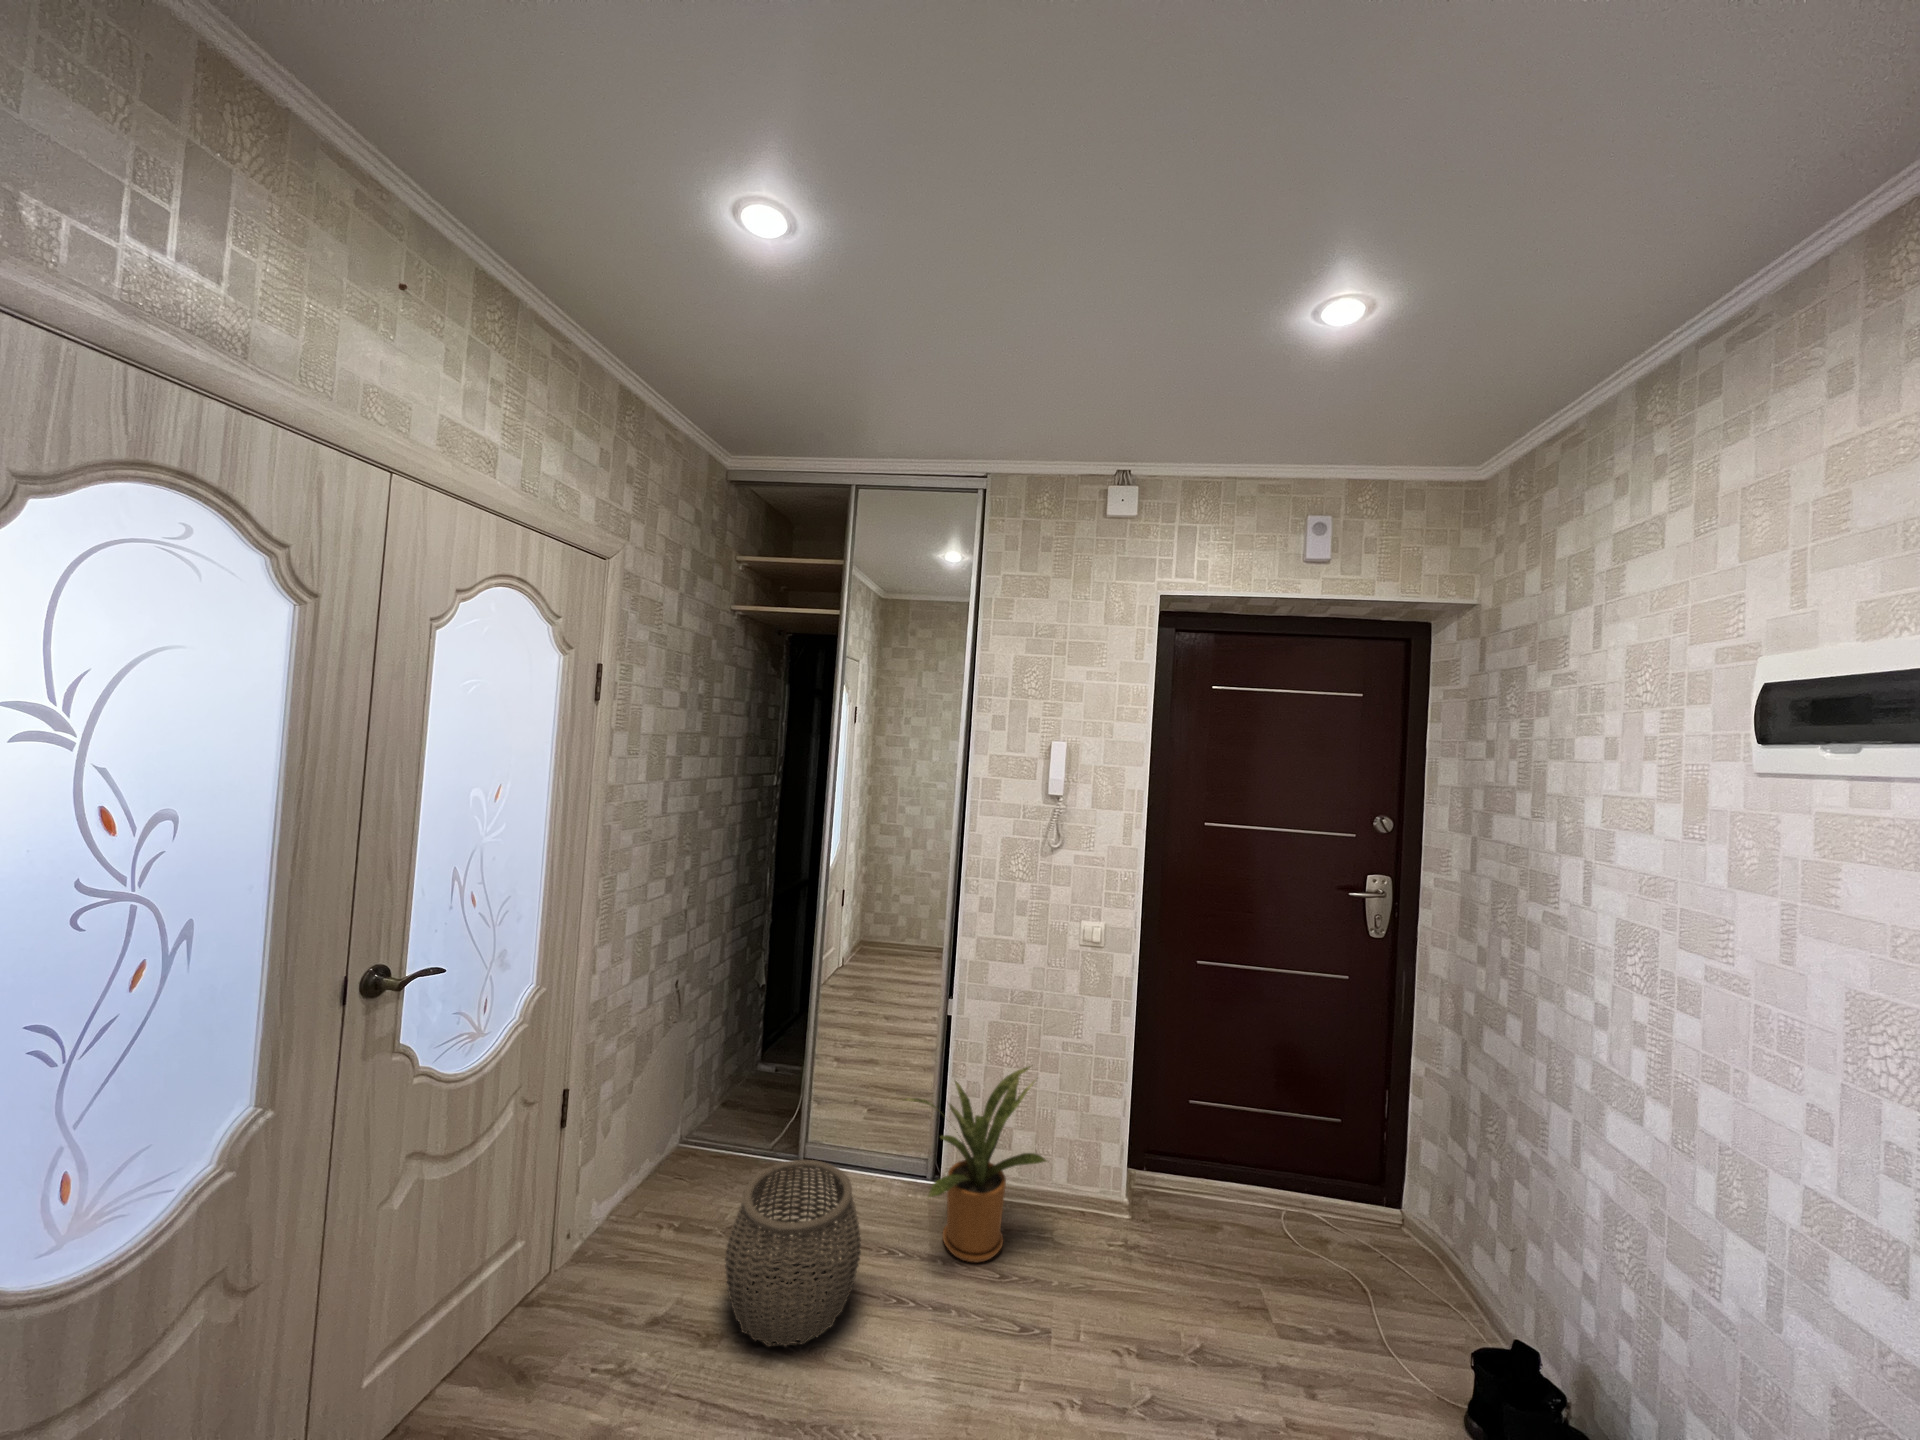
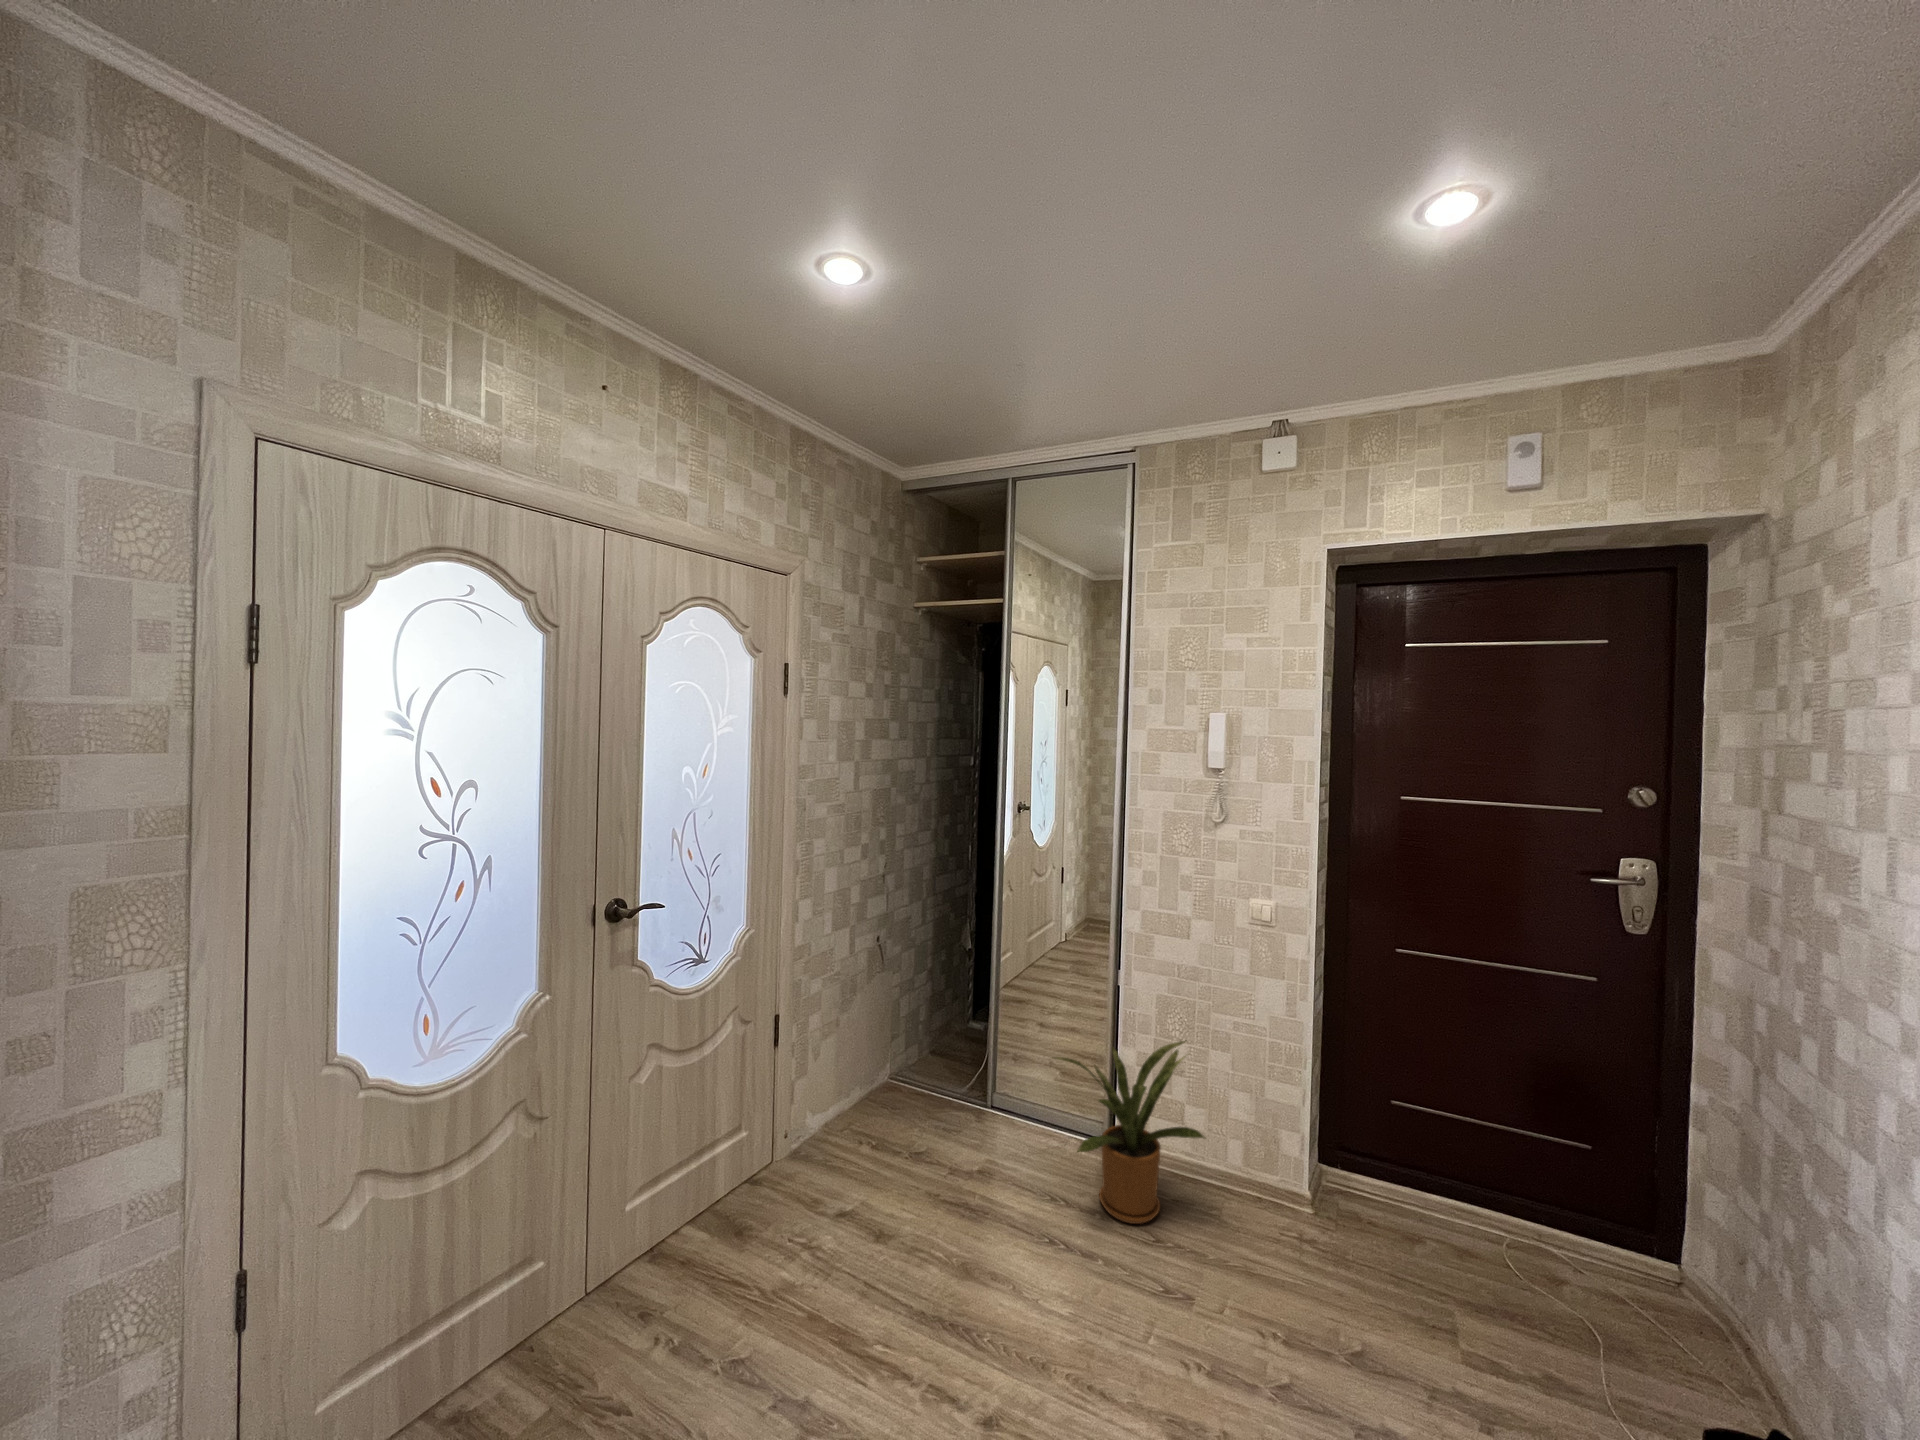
woven basket: present [725,1160,861,1347] -> none [893,1099,1011,1259]

